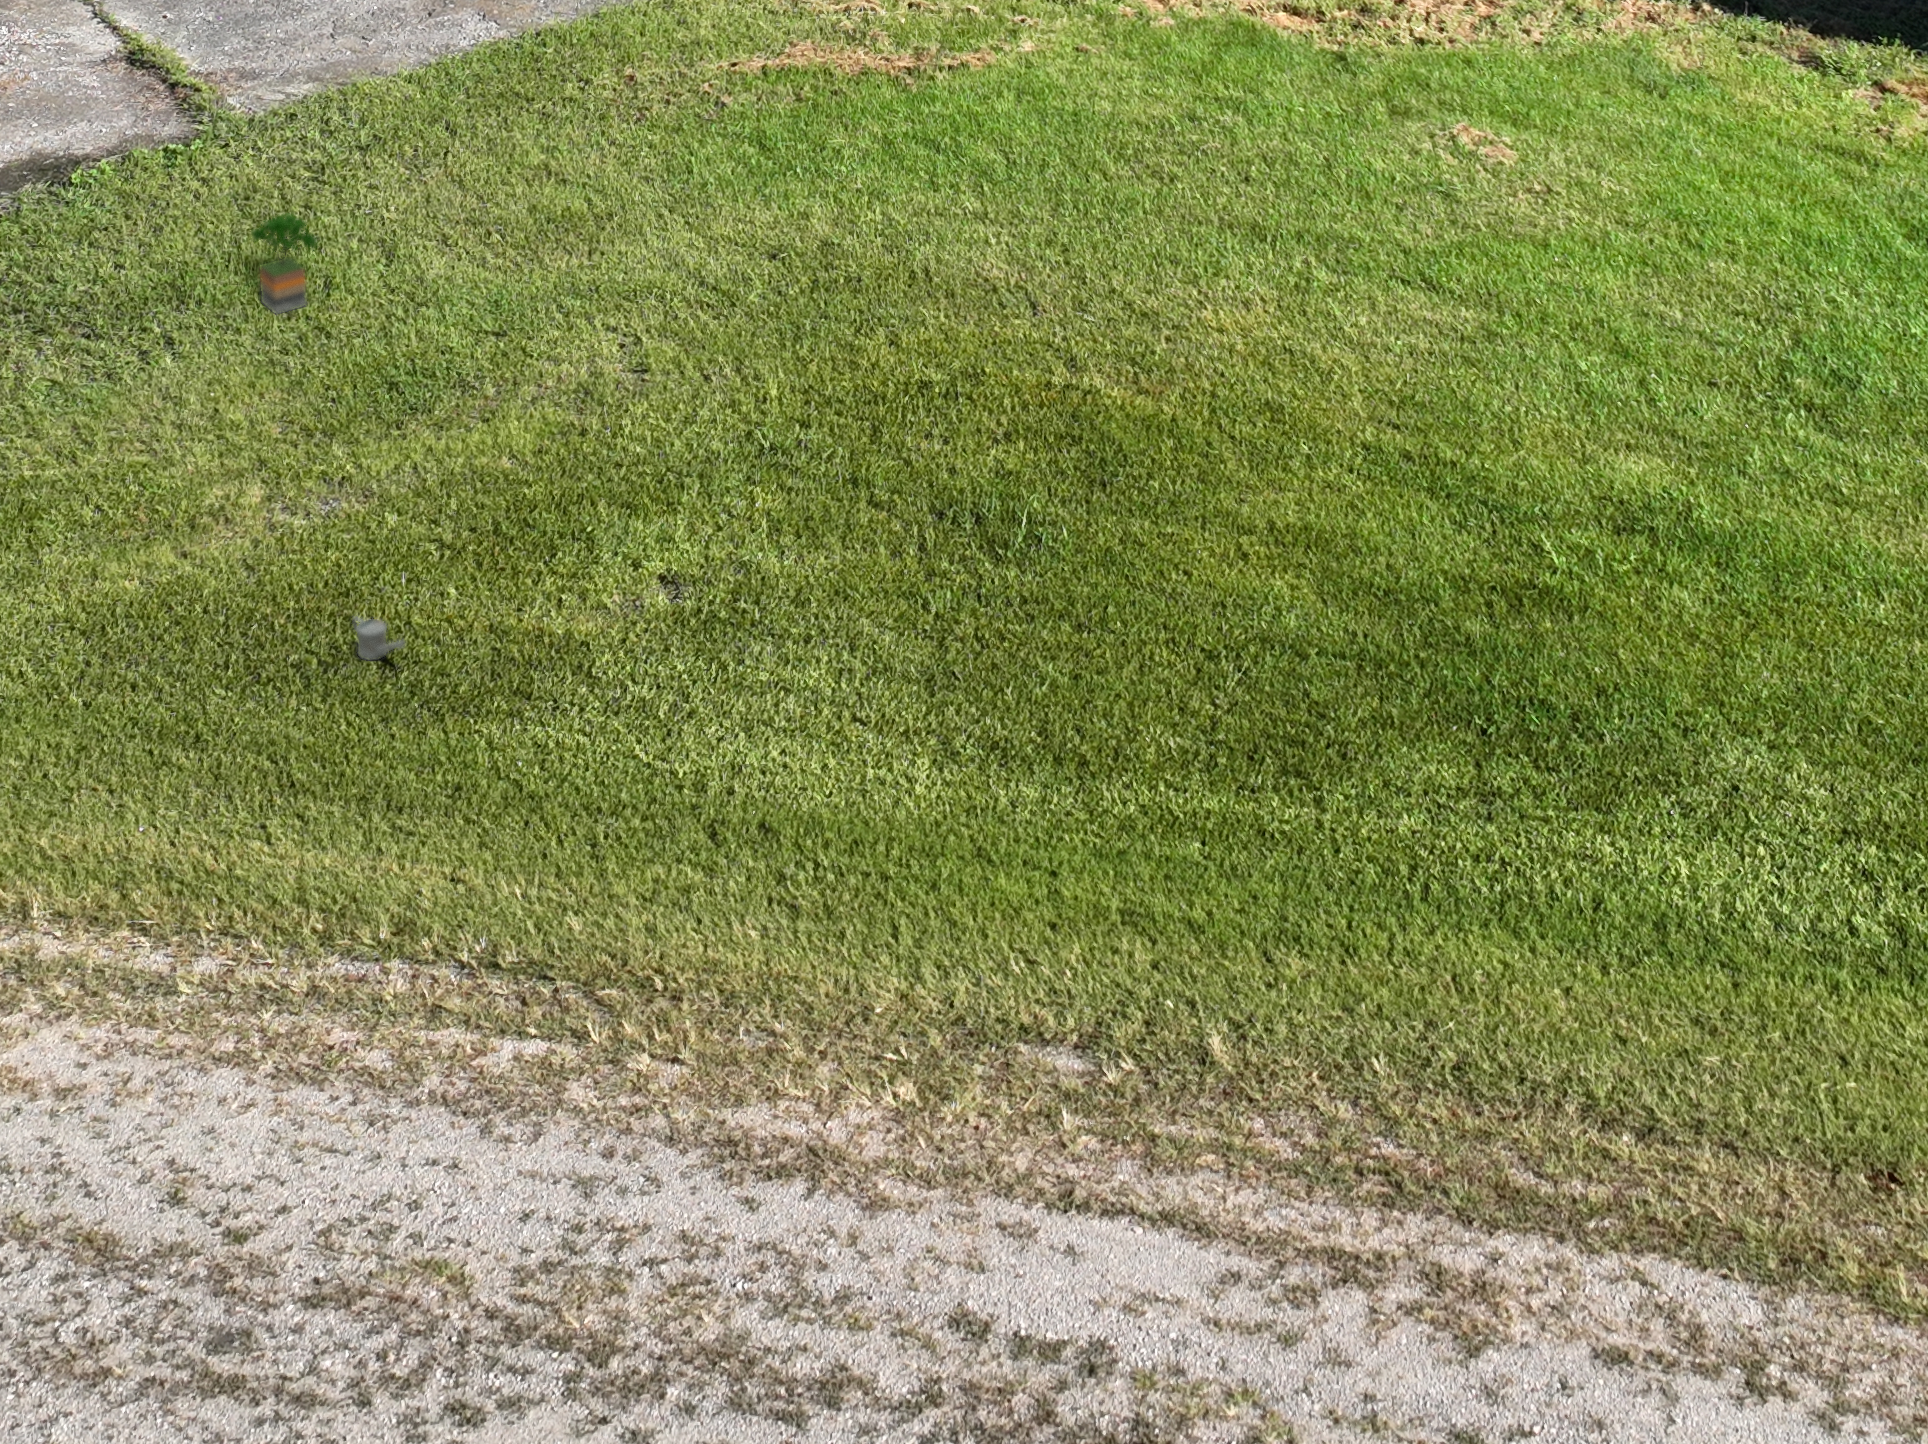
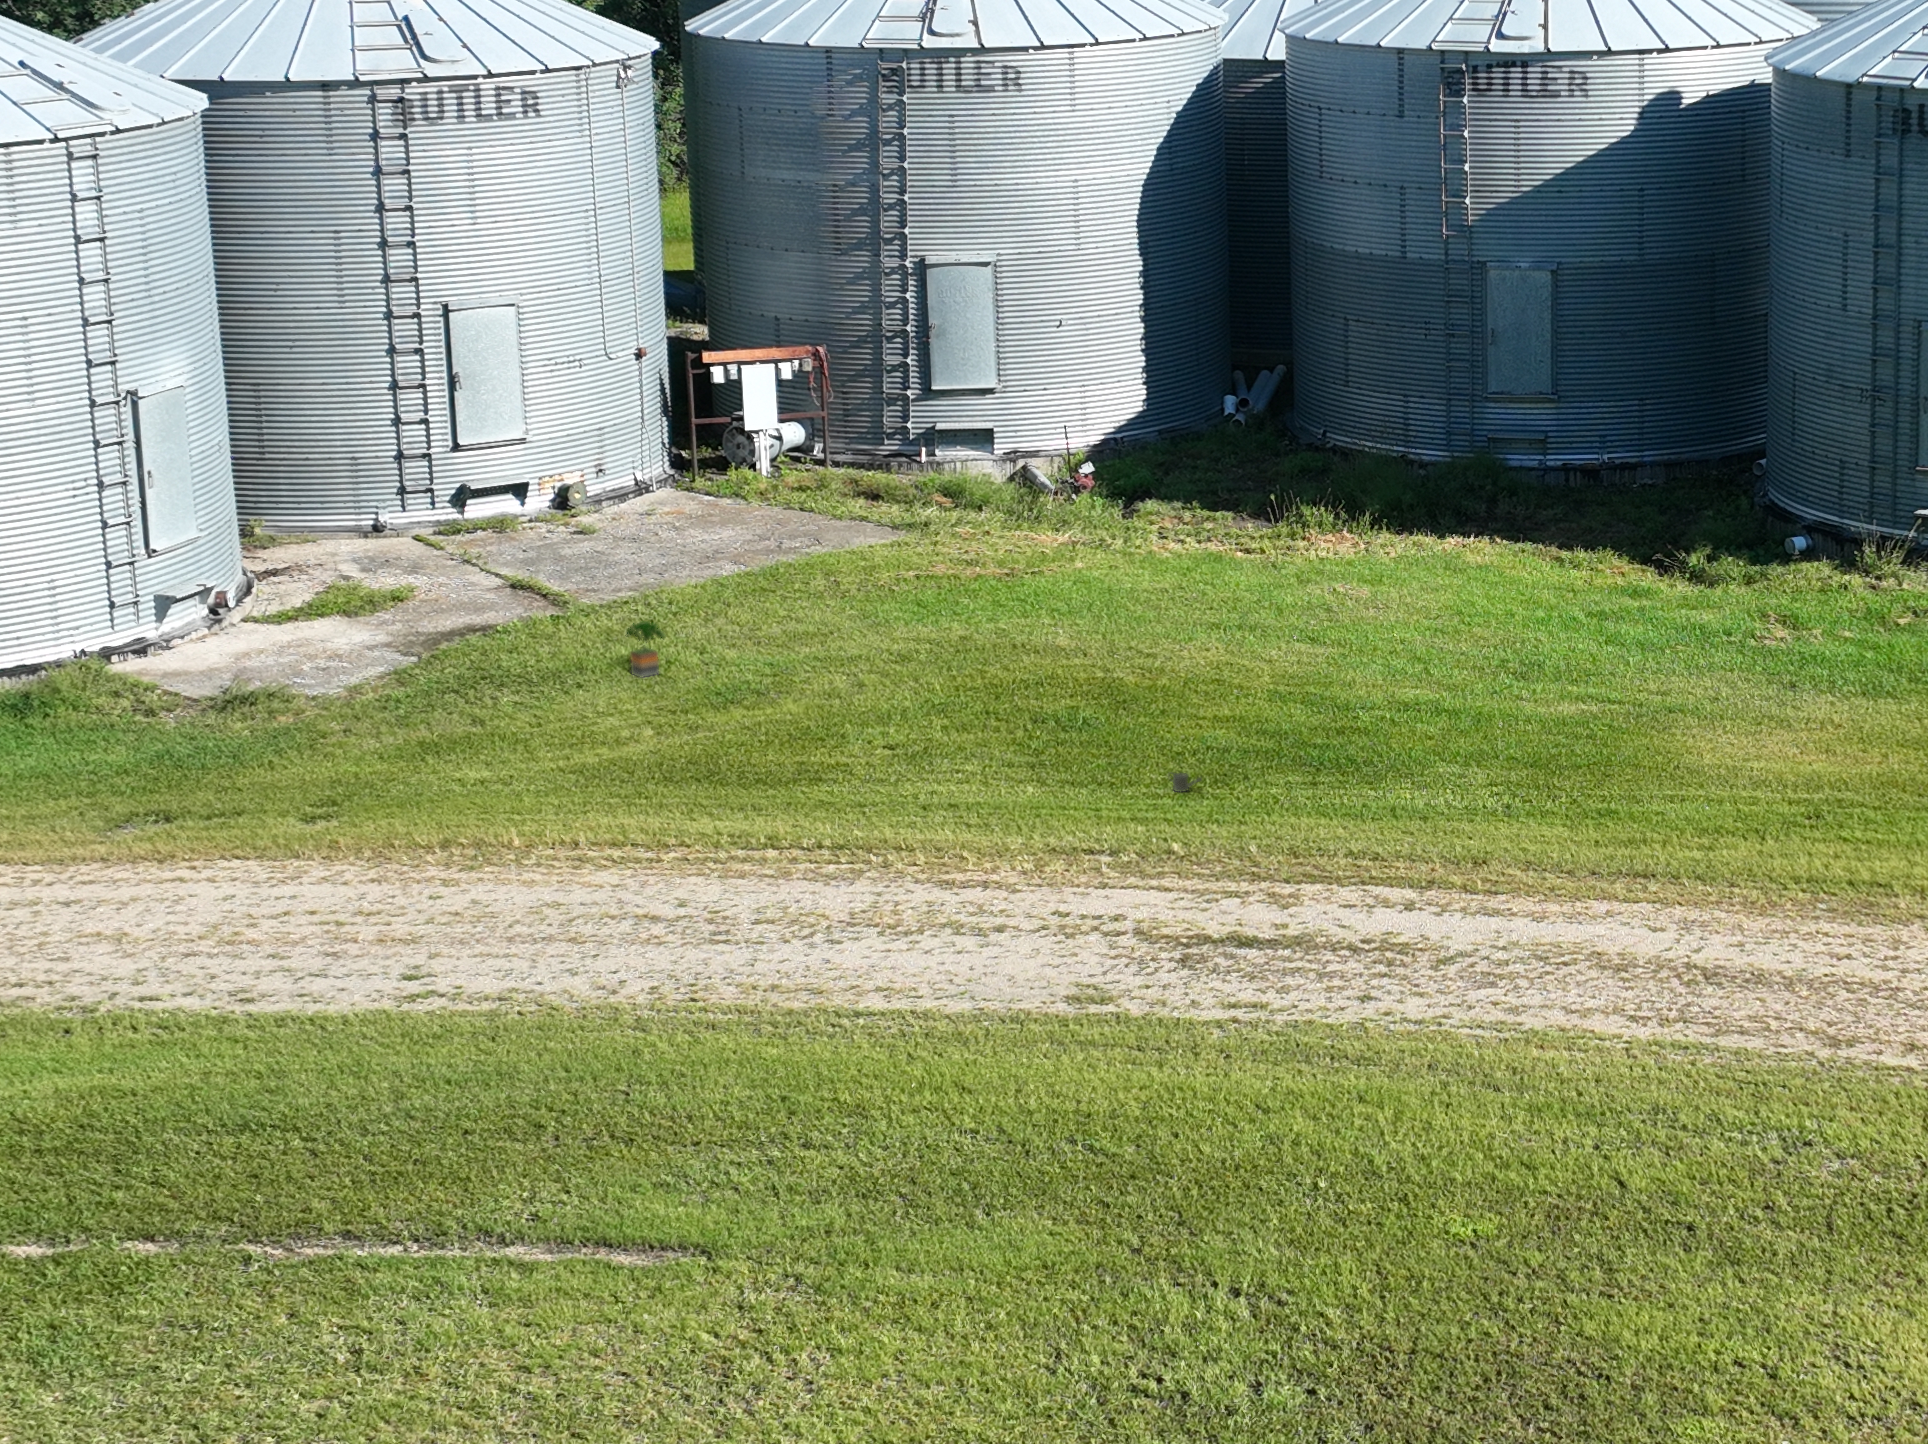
watering can: present [352,617,405,660] -> present [1171,773,1202,792]

